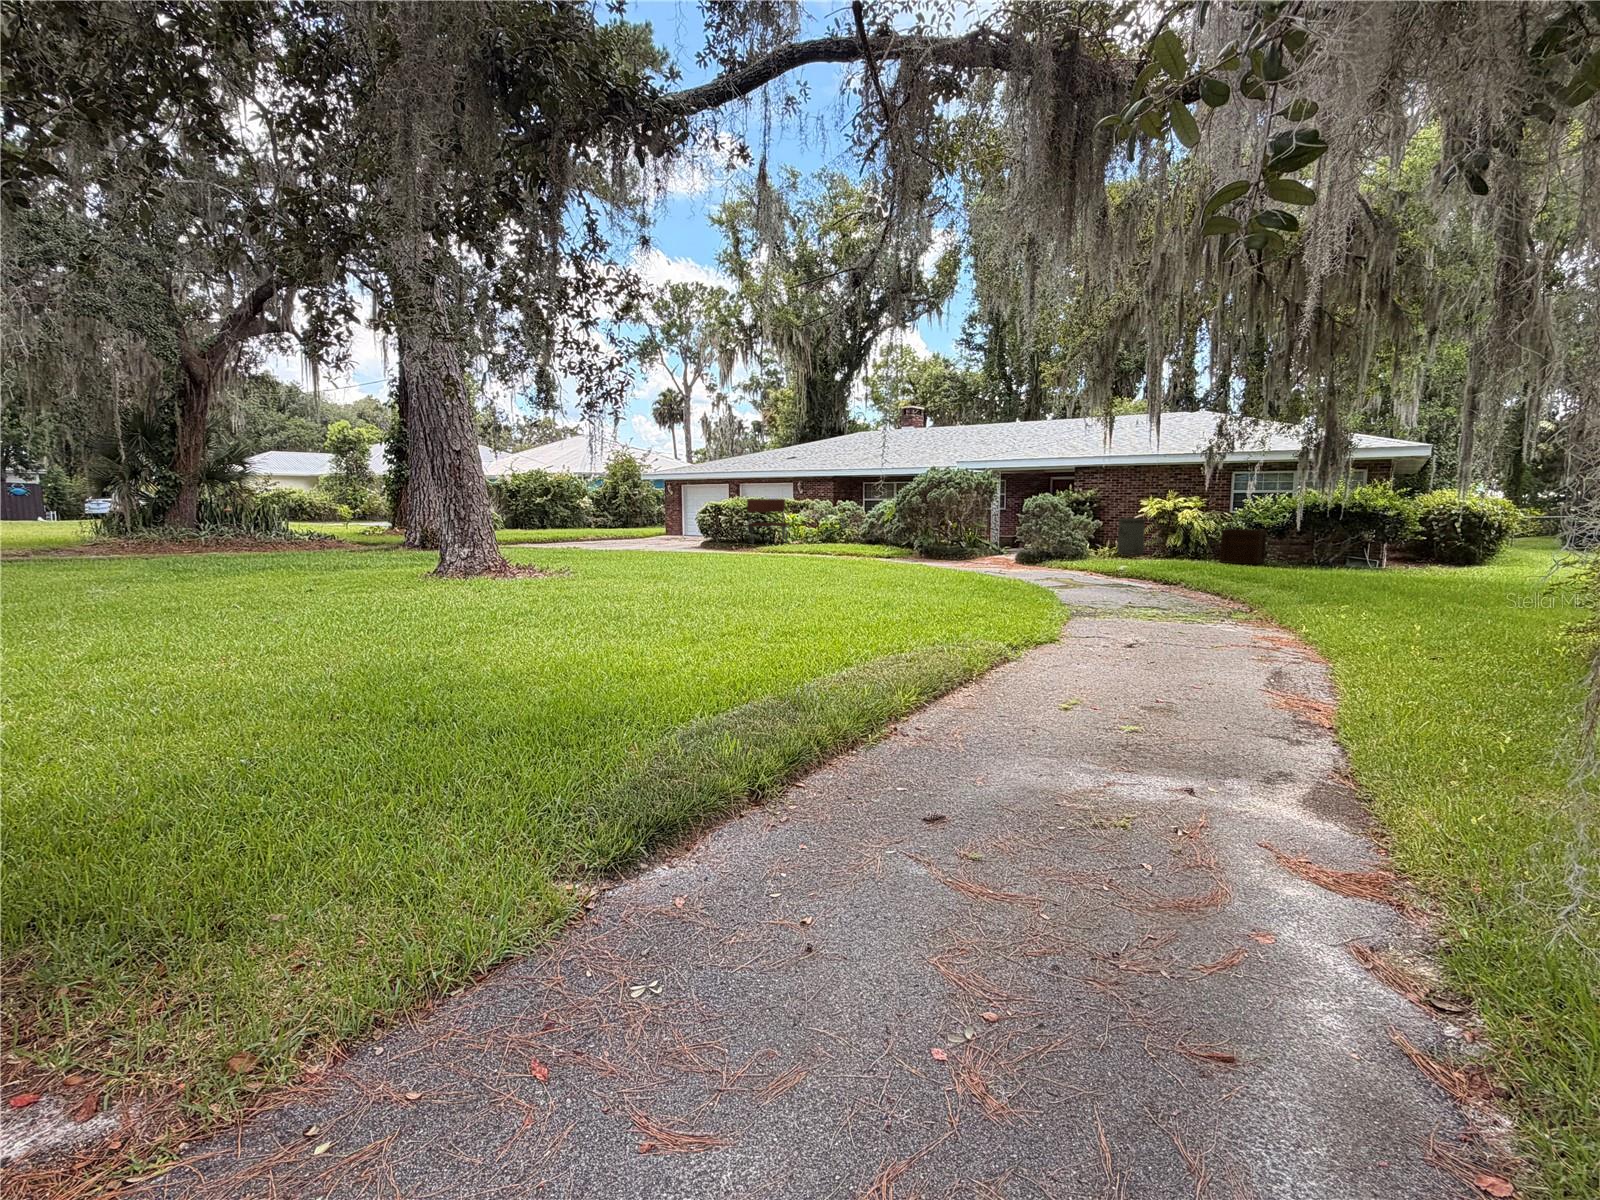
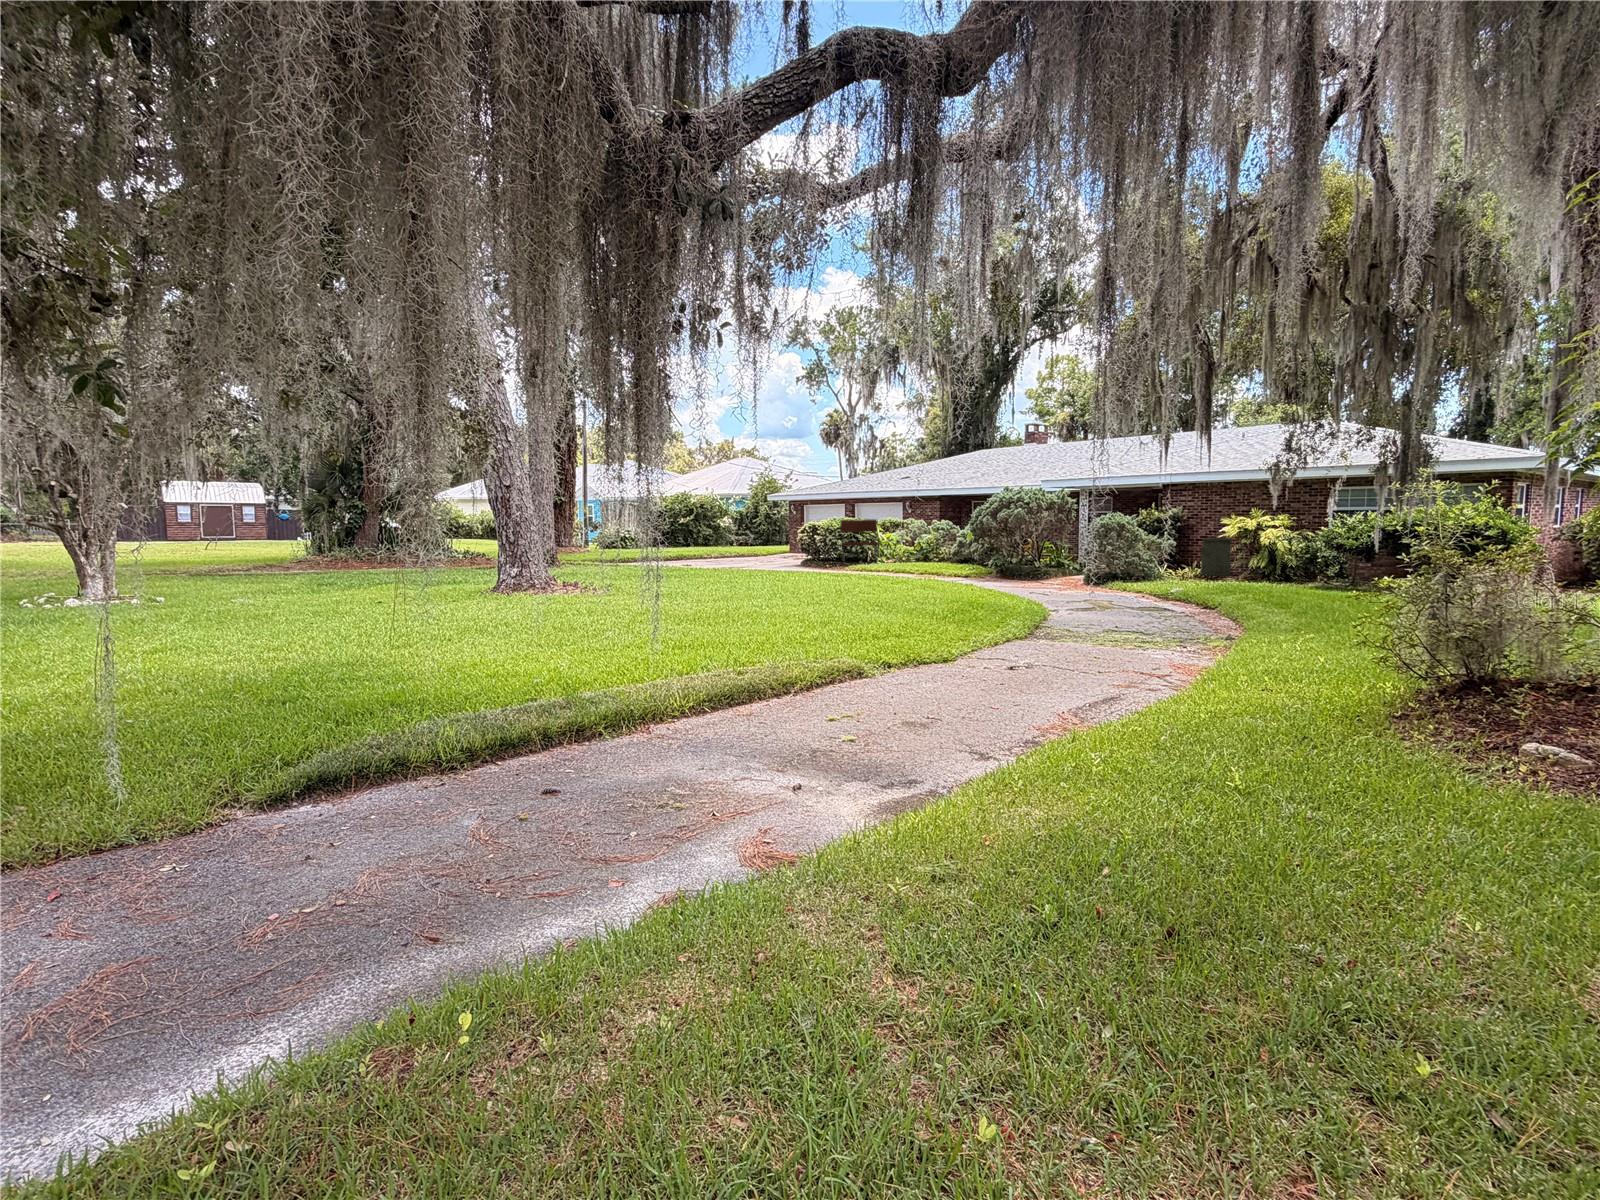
wooden crate: present [1220,529,1267,564] -> none [1298,550,1357,589]

